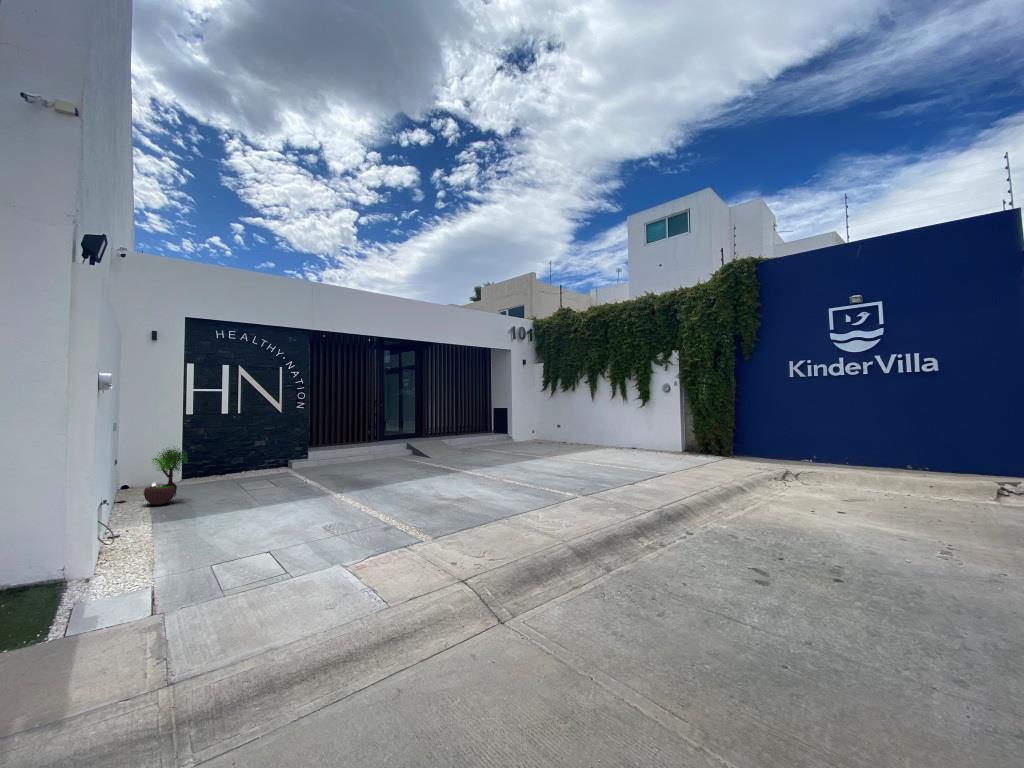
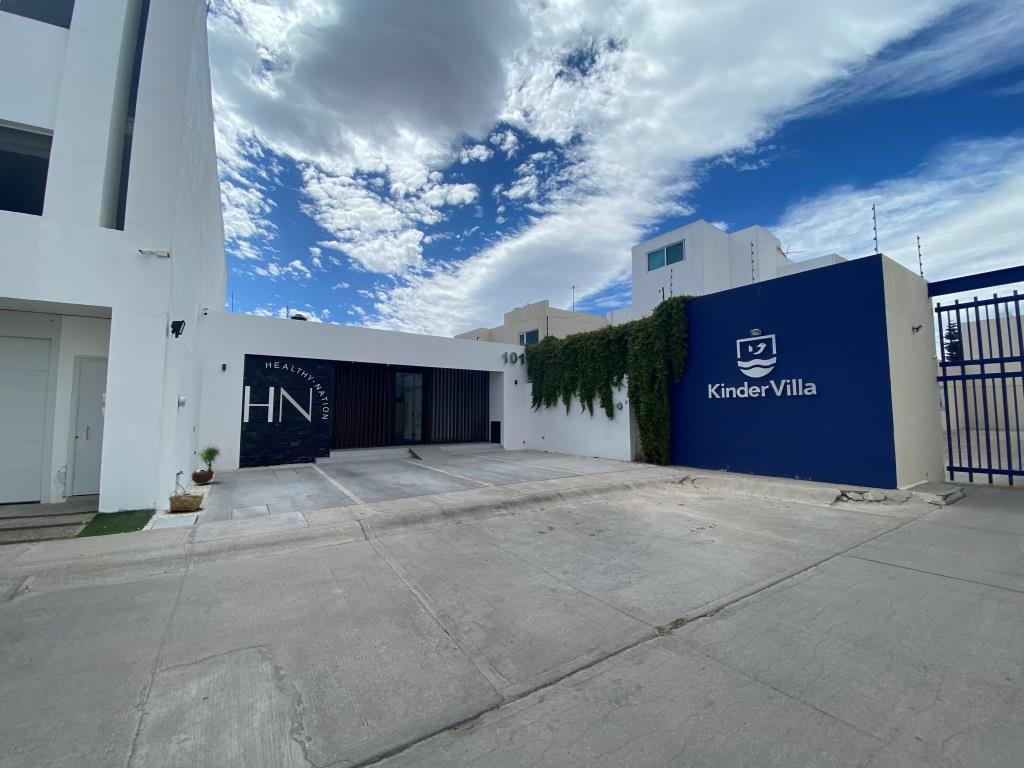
woven basket: none [163,518,215,550] -> present [169,493,204,511]

